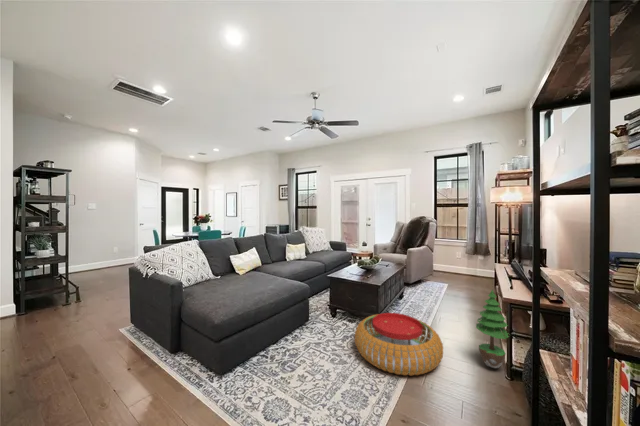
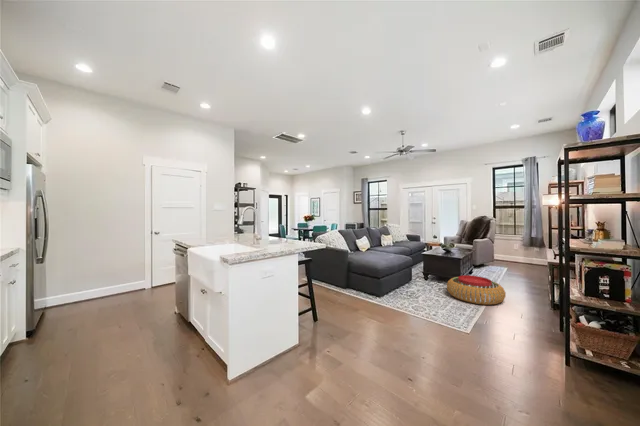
potted tree: present [476,290,509,368] -> none [527,259,549,306]

